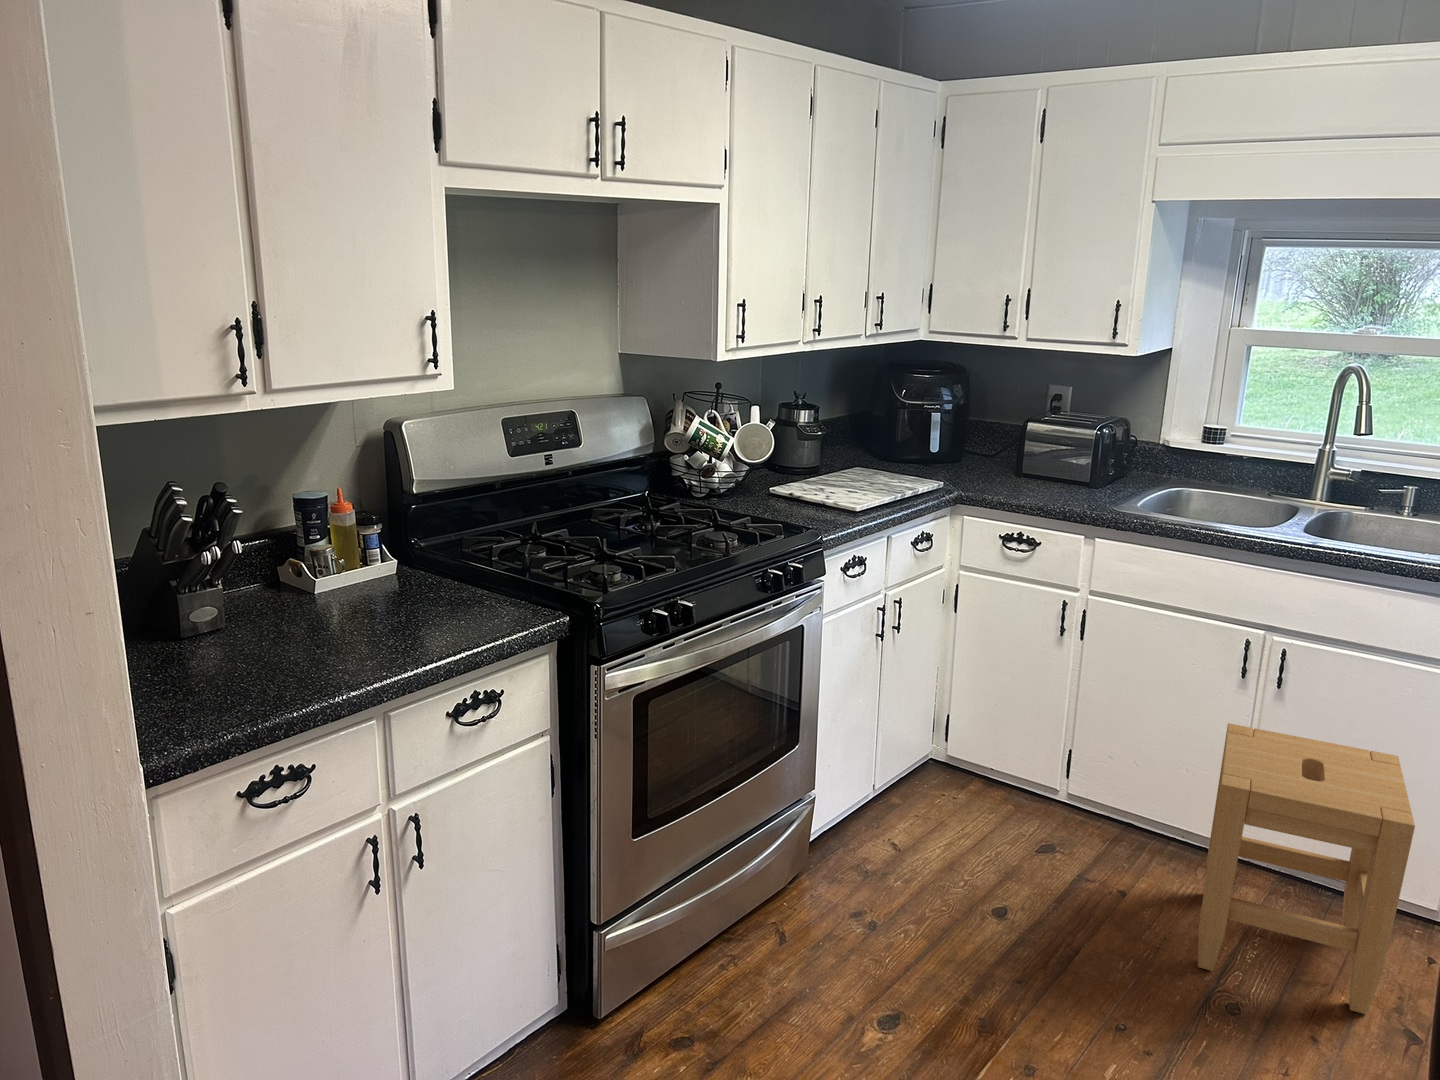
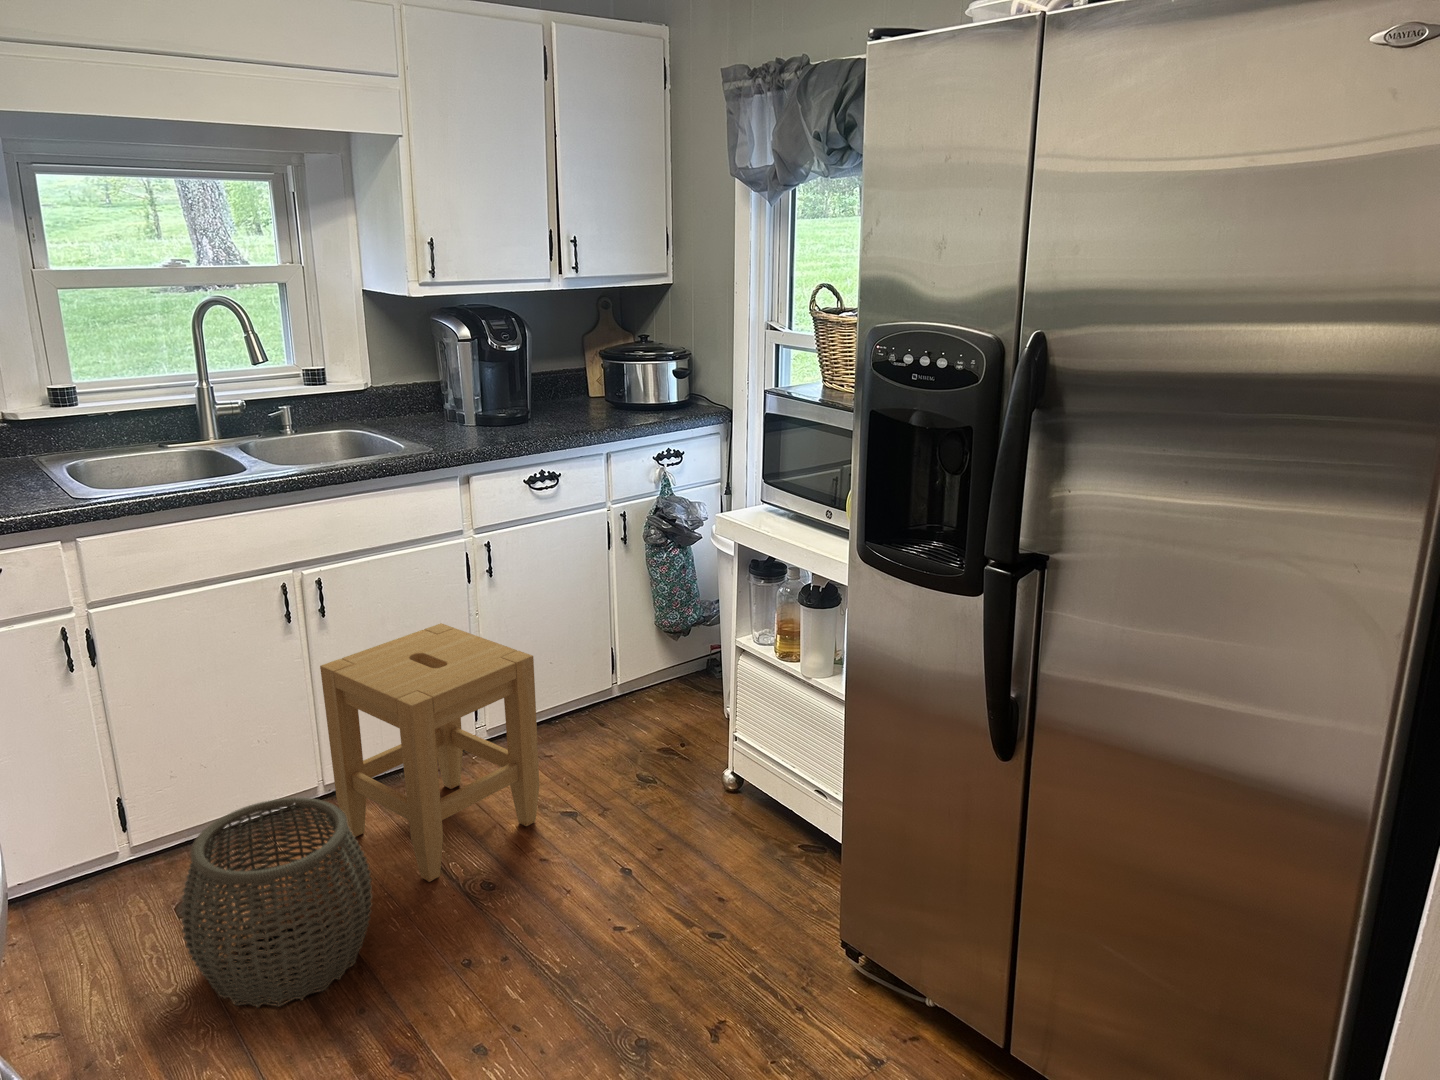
woven basket: none [967,779,1126,957] -> present [181,798,372,1008]

